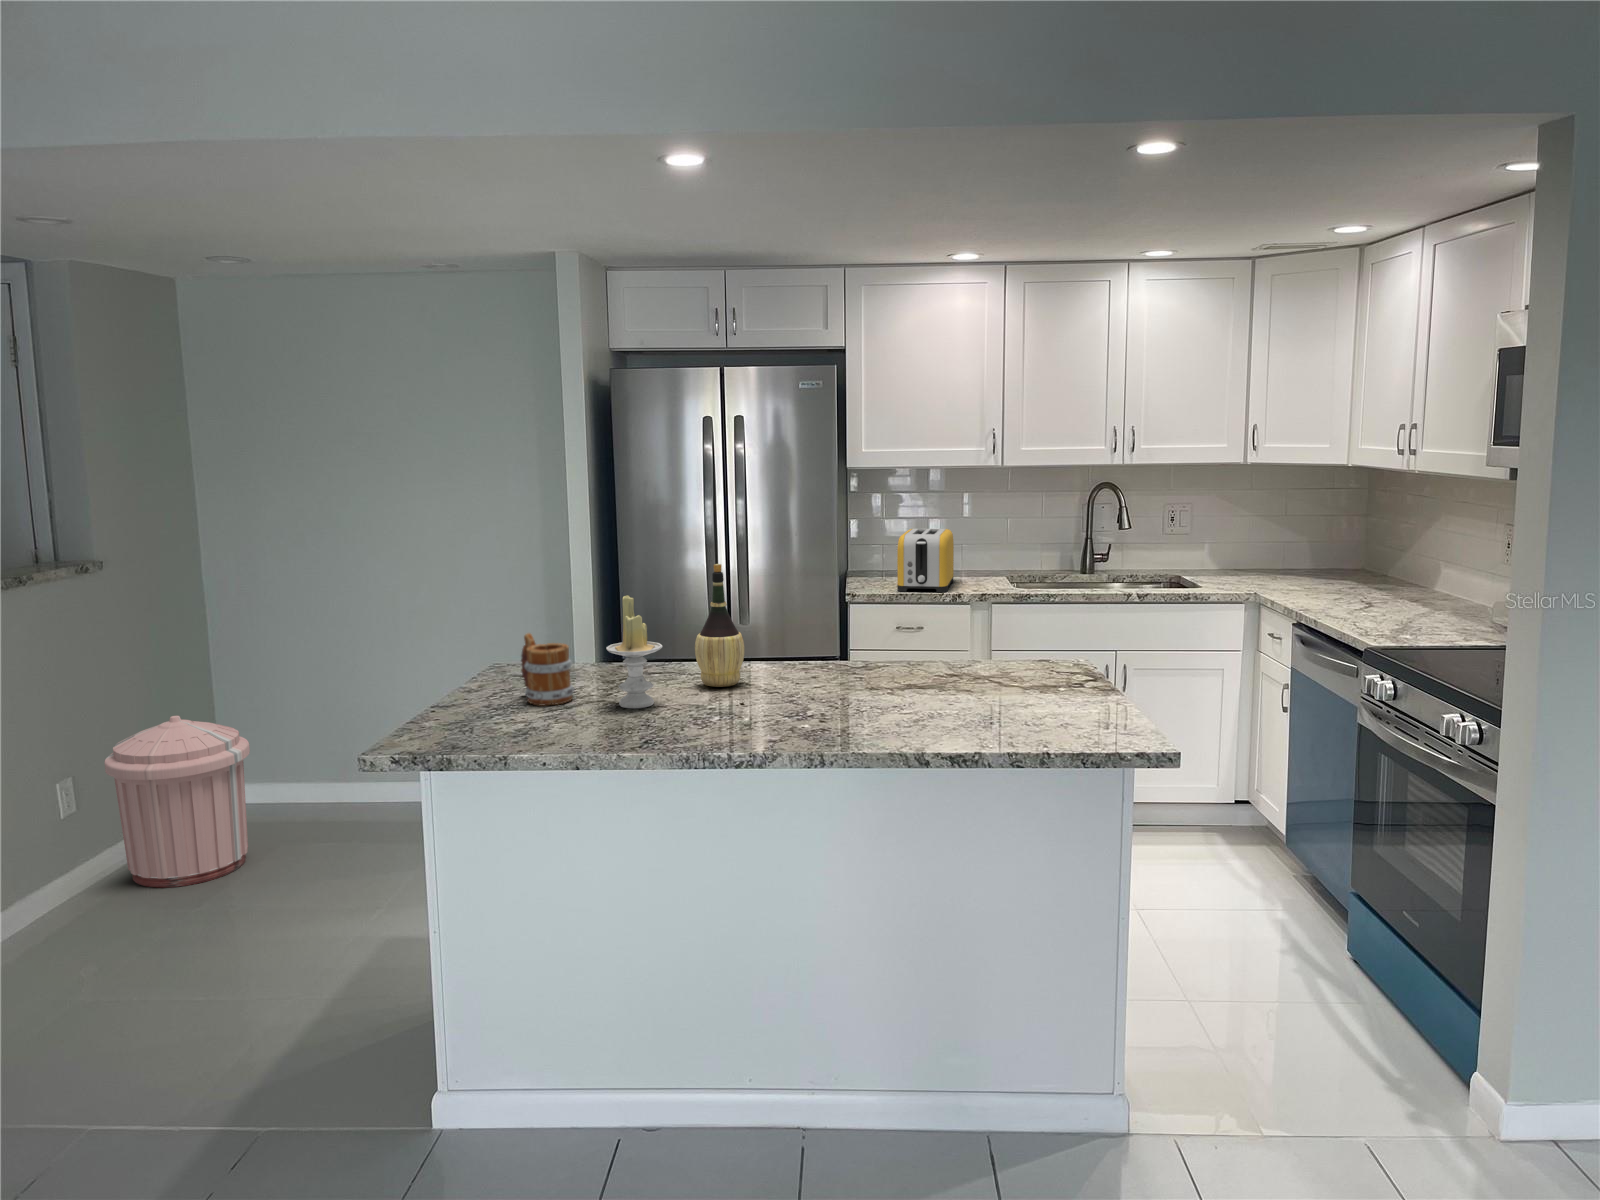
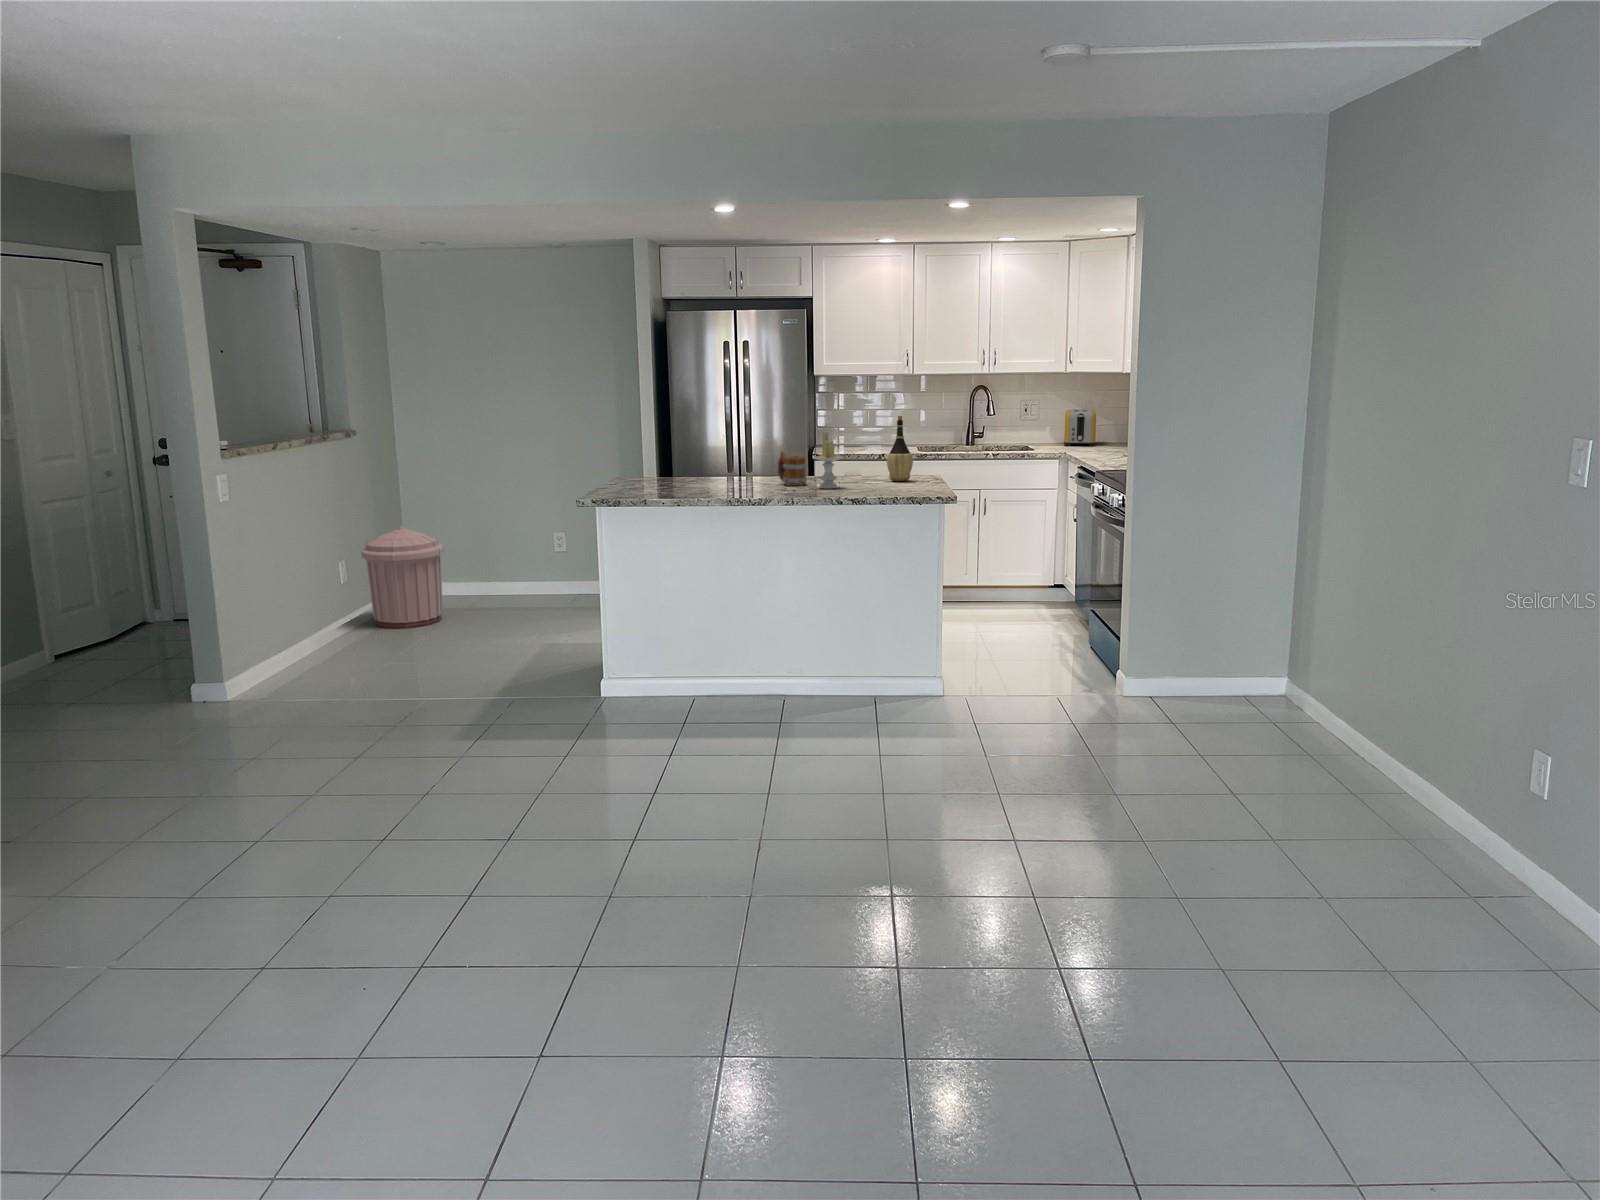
toaster: present [897,529,954,592] -> present [1064,409,1096,446]
wine bottle: present [695,564,744,687] -> present [887,416,913,481]
candle: present [606,595,663,708] -> present [814,431,843,489]
mug: present [521,633,574,706] -> present [778,451,807,486]

